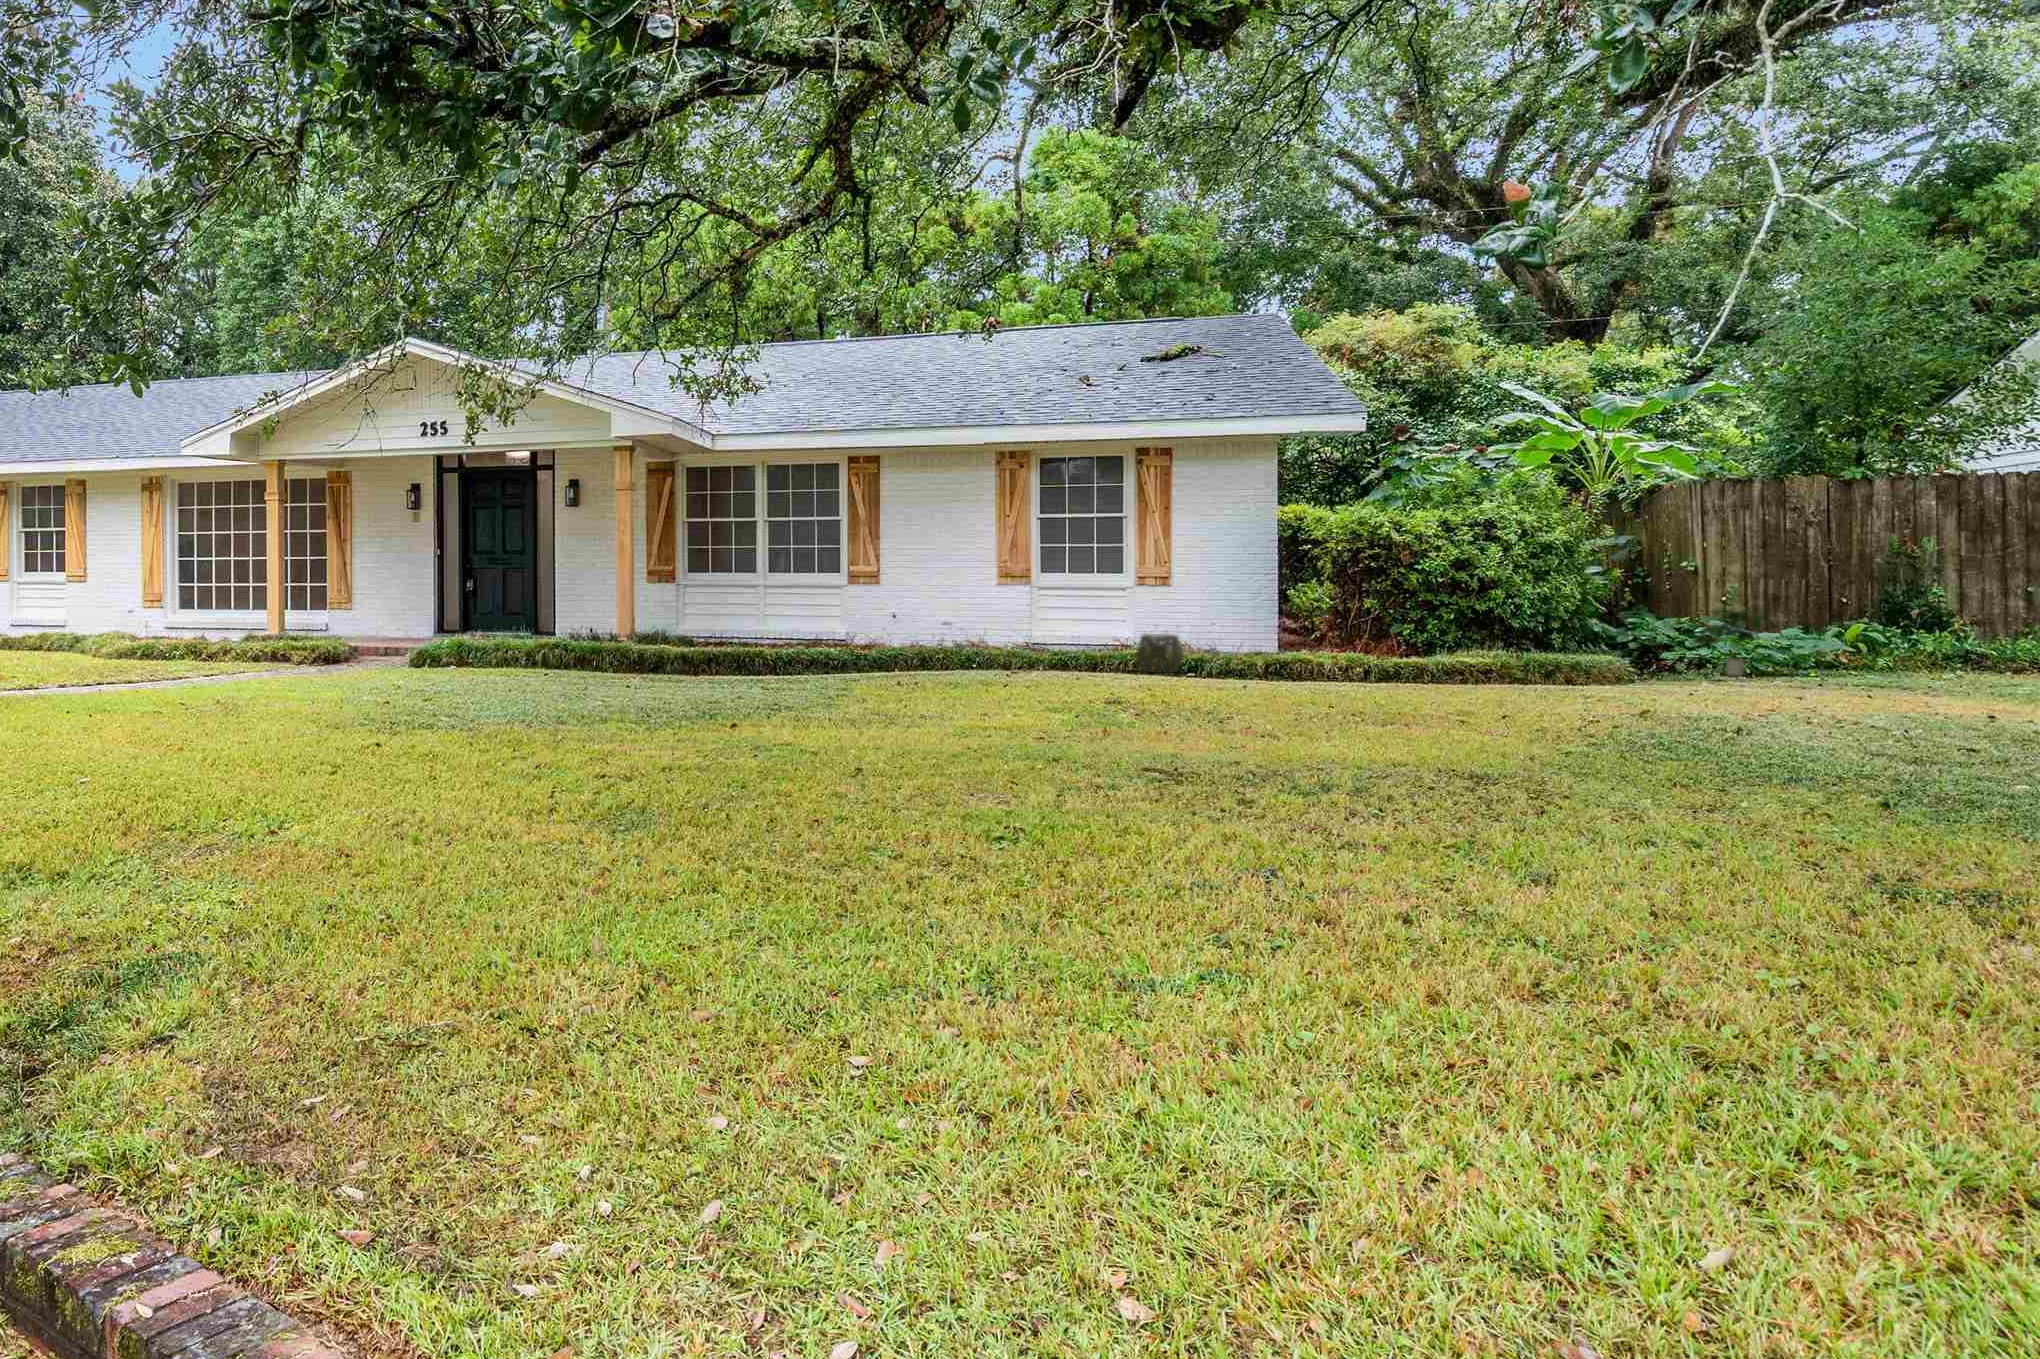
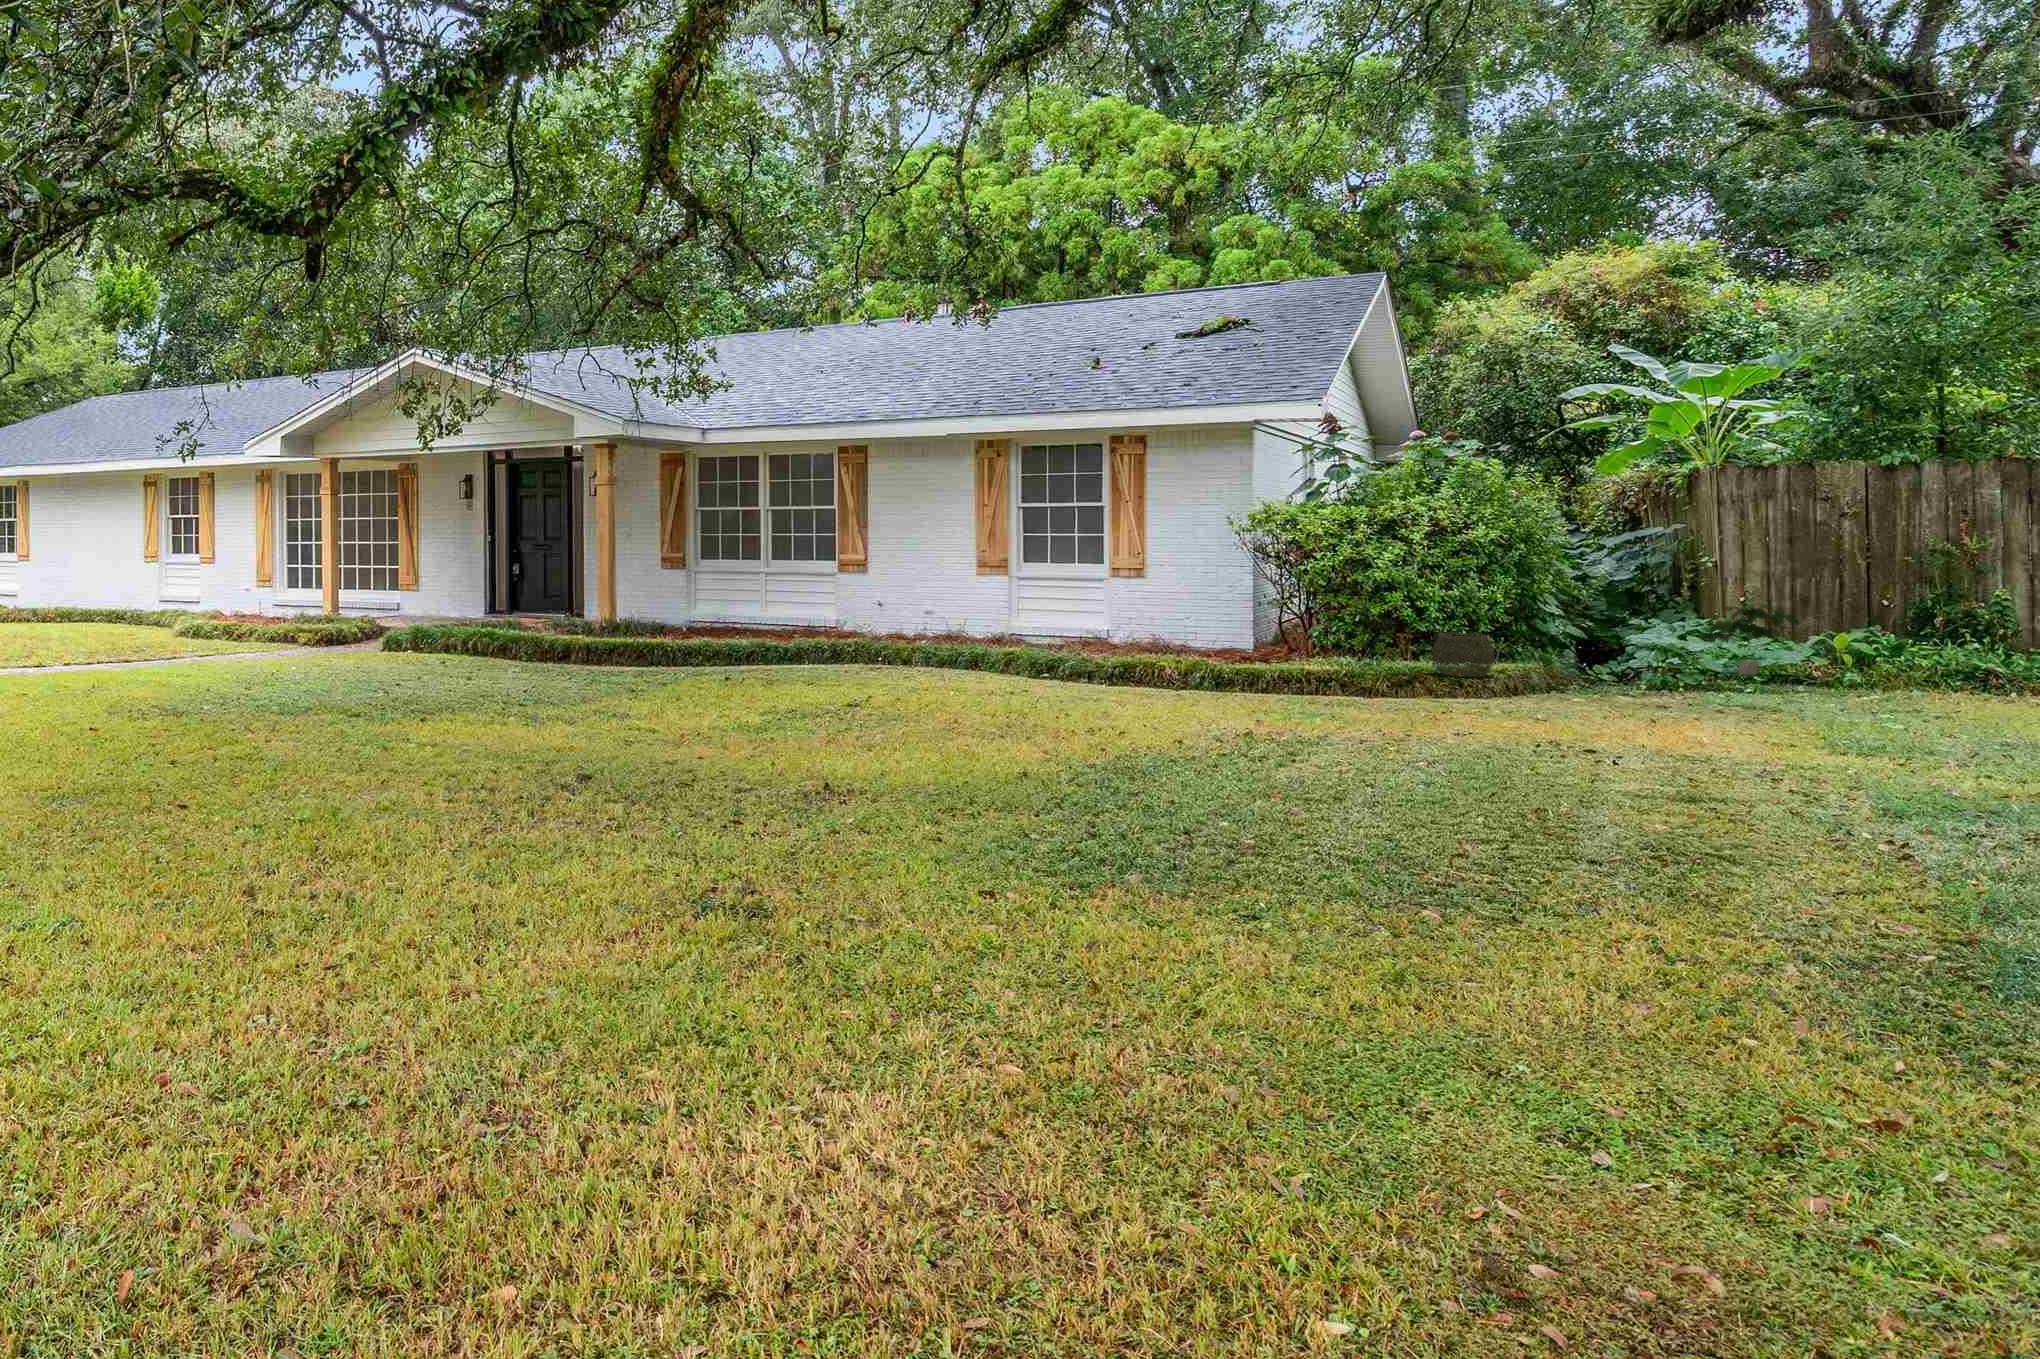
woven basket: present [1137,634,1183,673] -> present [1432,633,1494,677]

